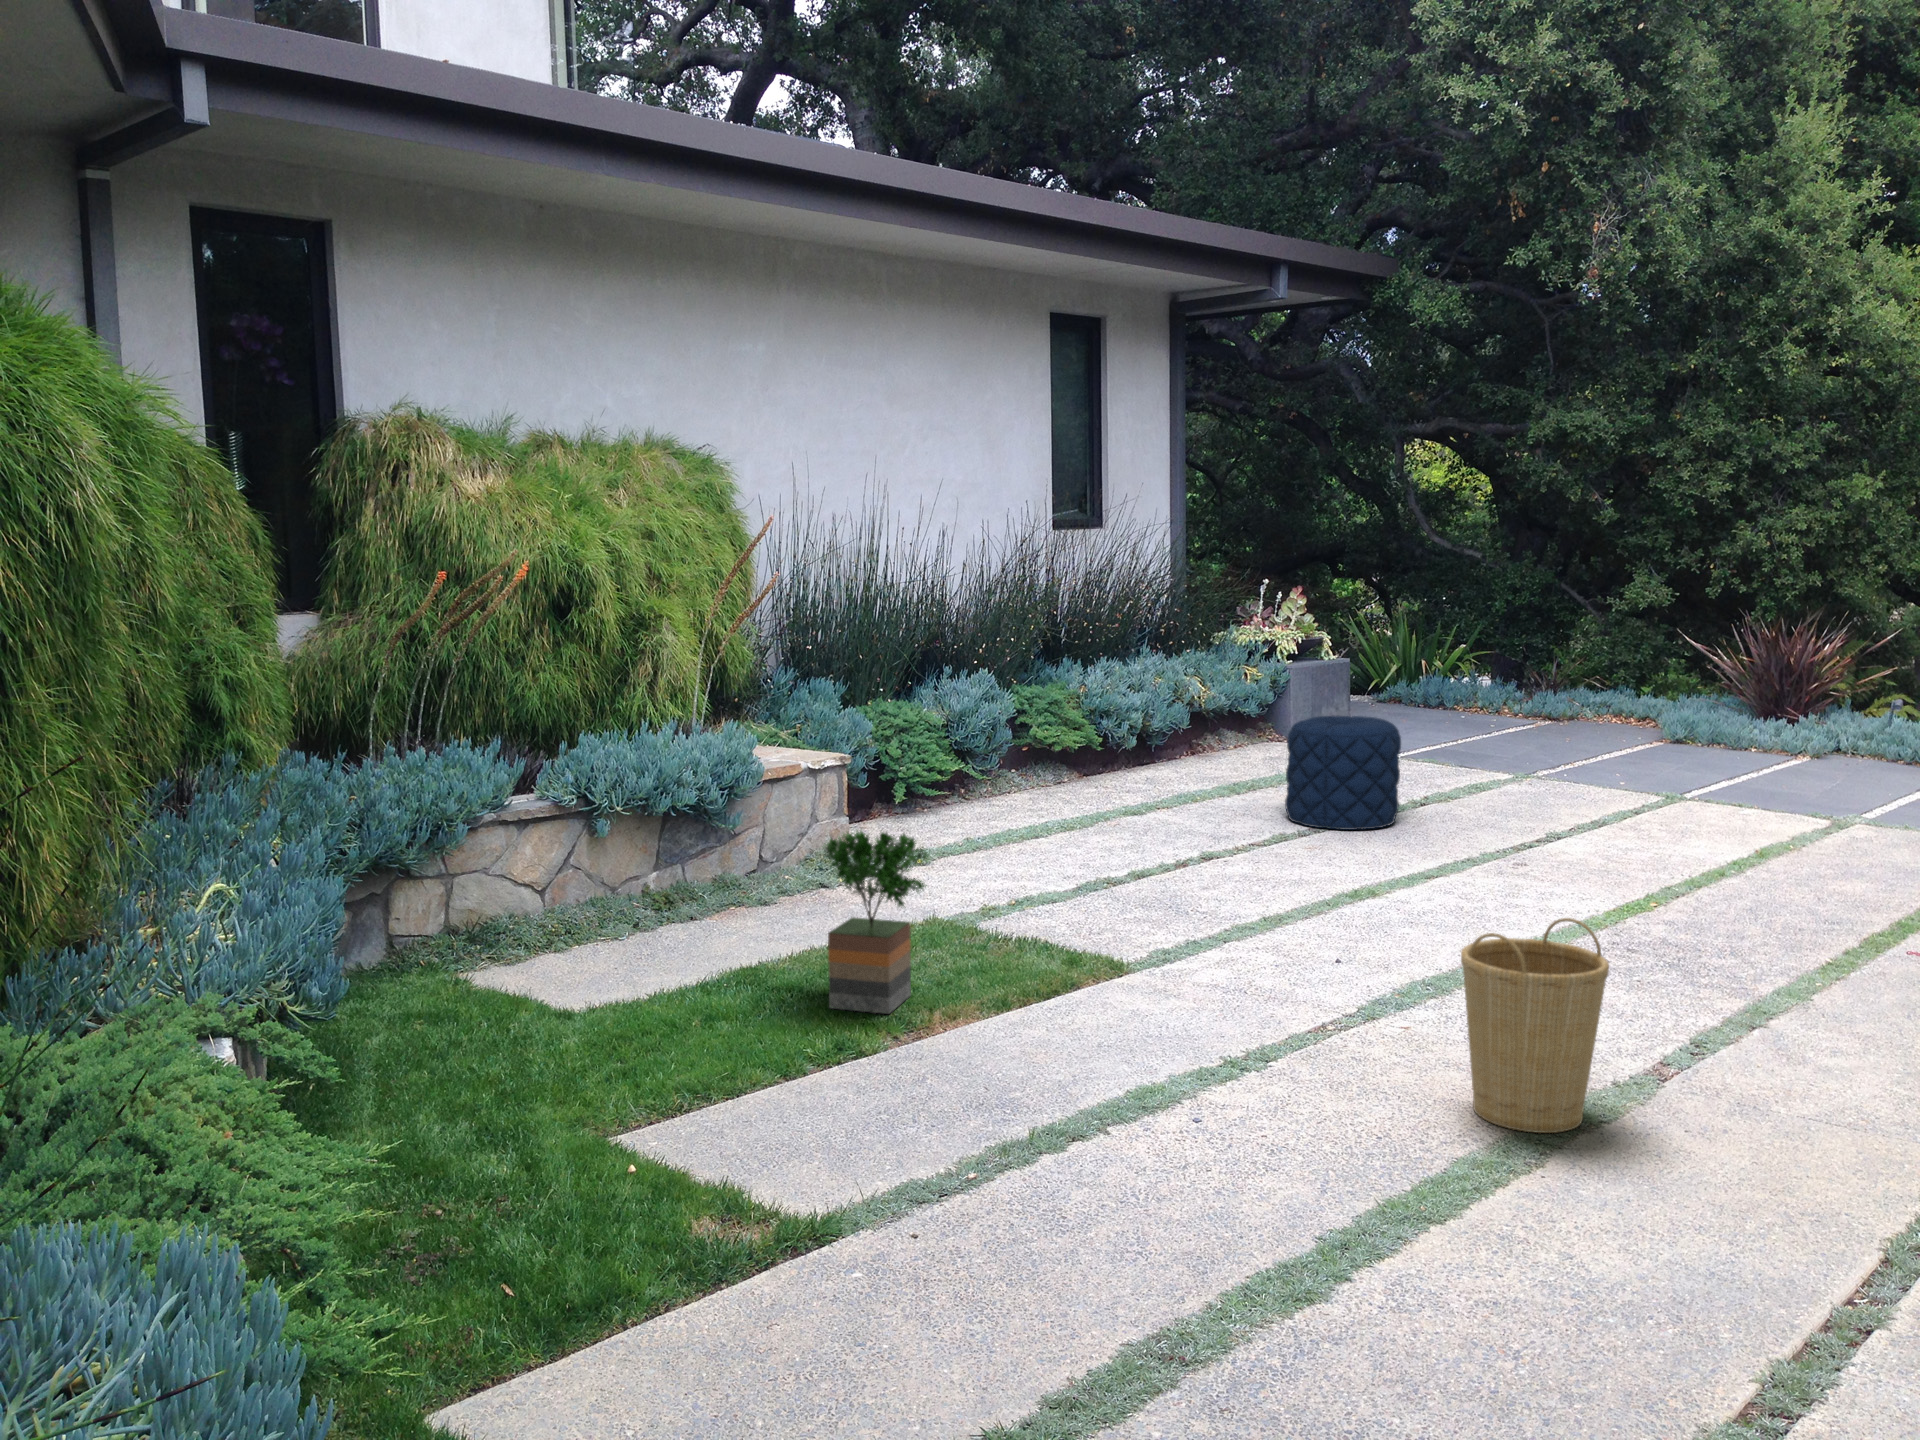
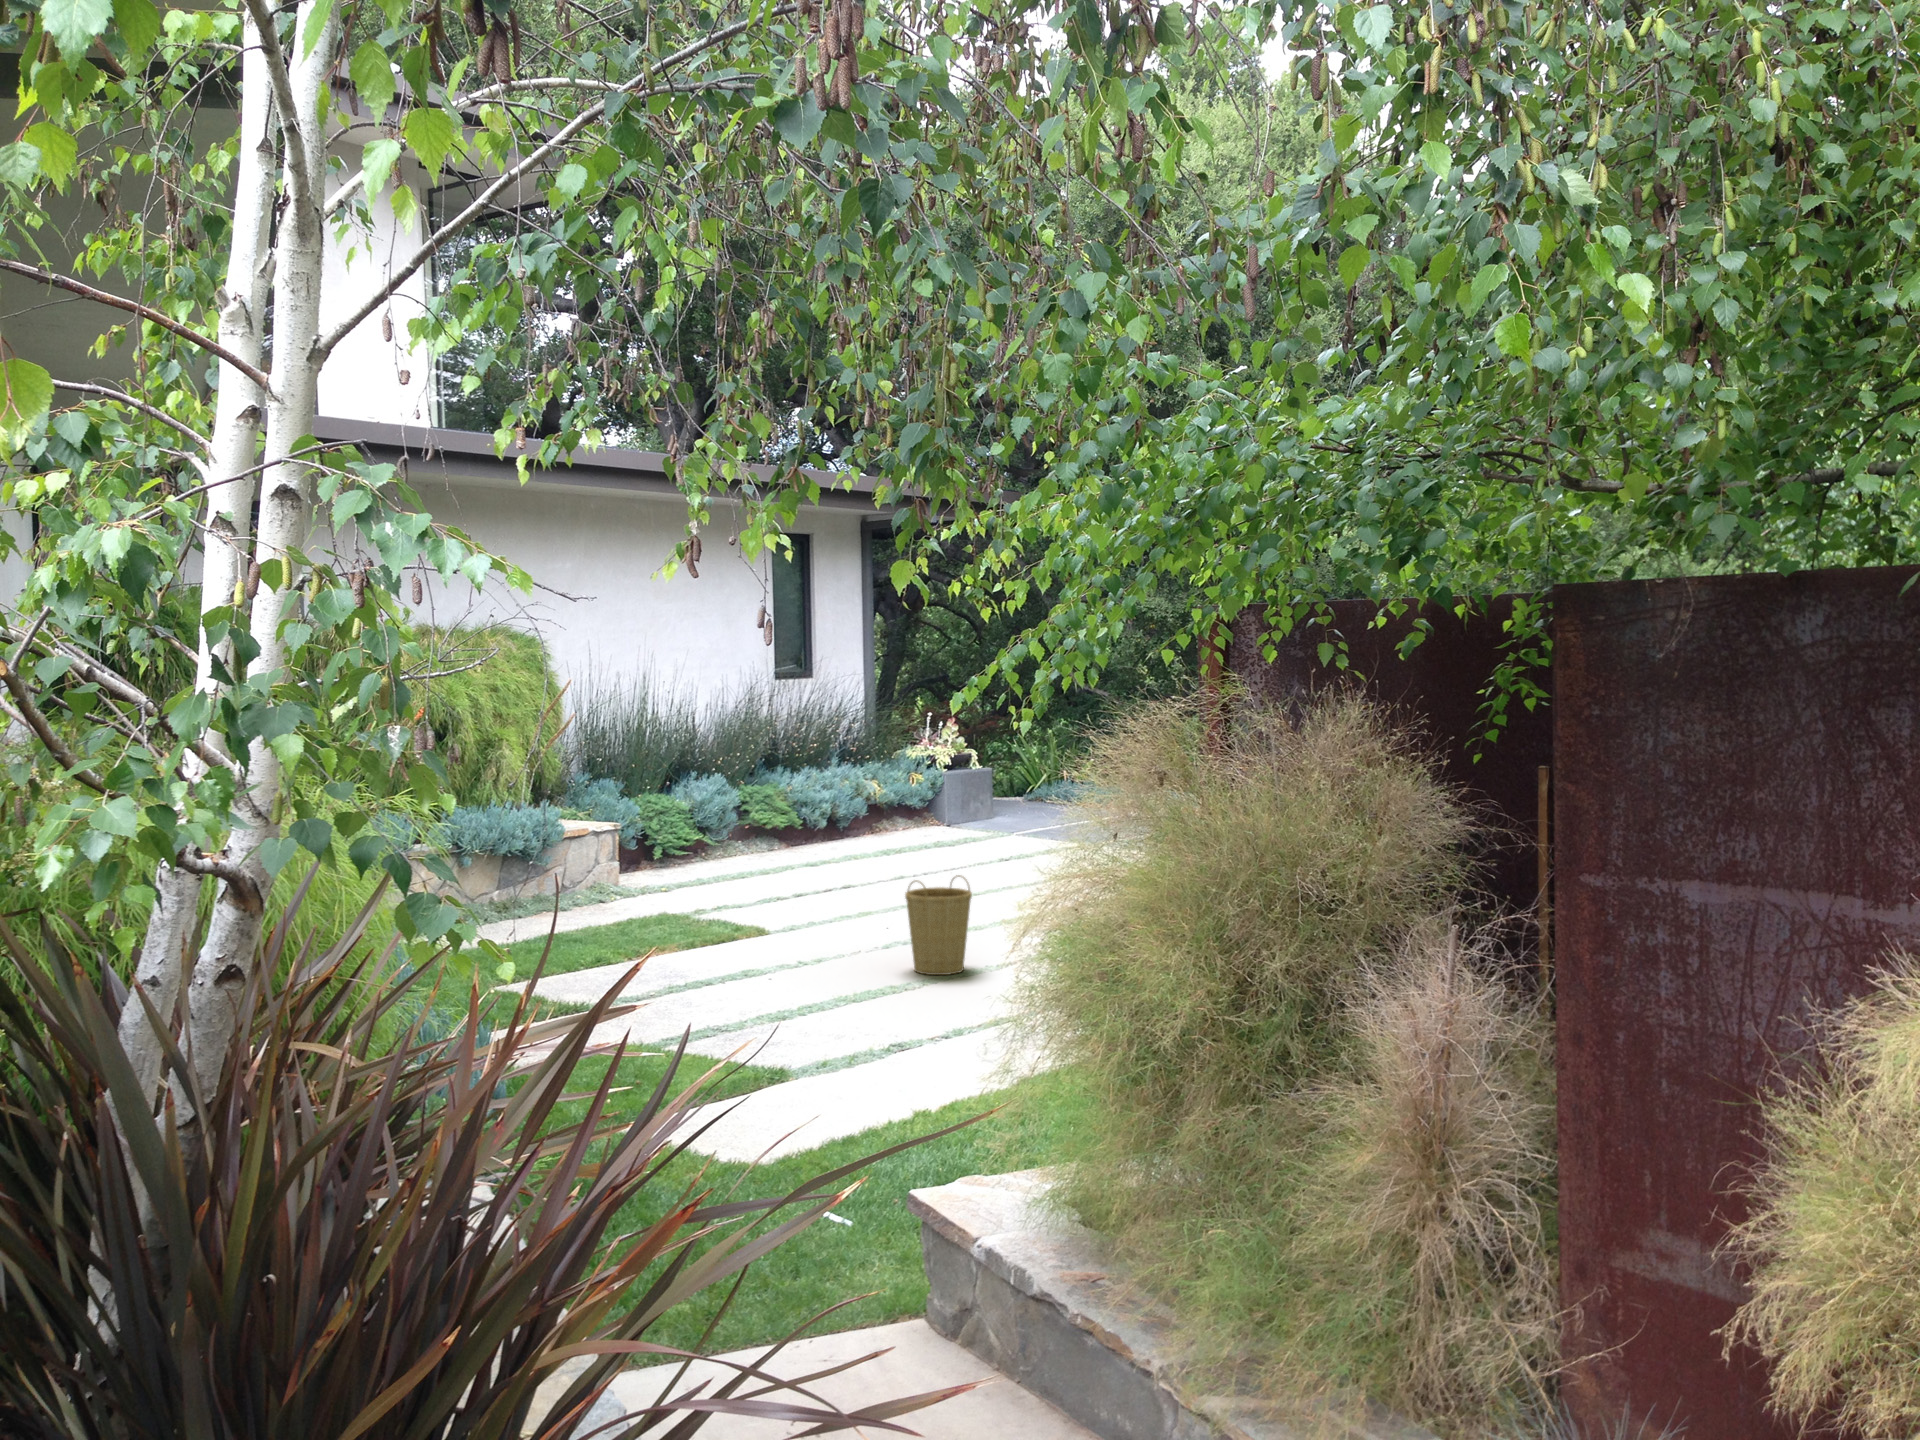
pouf: present [1285,716,1401,830] -> none [906,799,976,869]
potted tree: present [823,831,929,1014] -> none [593,849,657,948]

